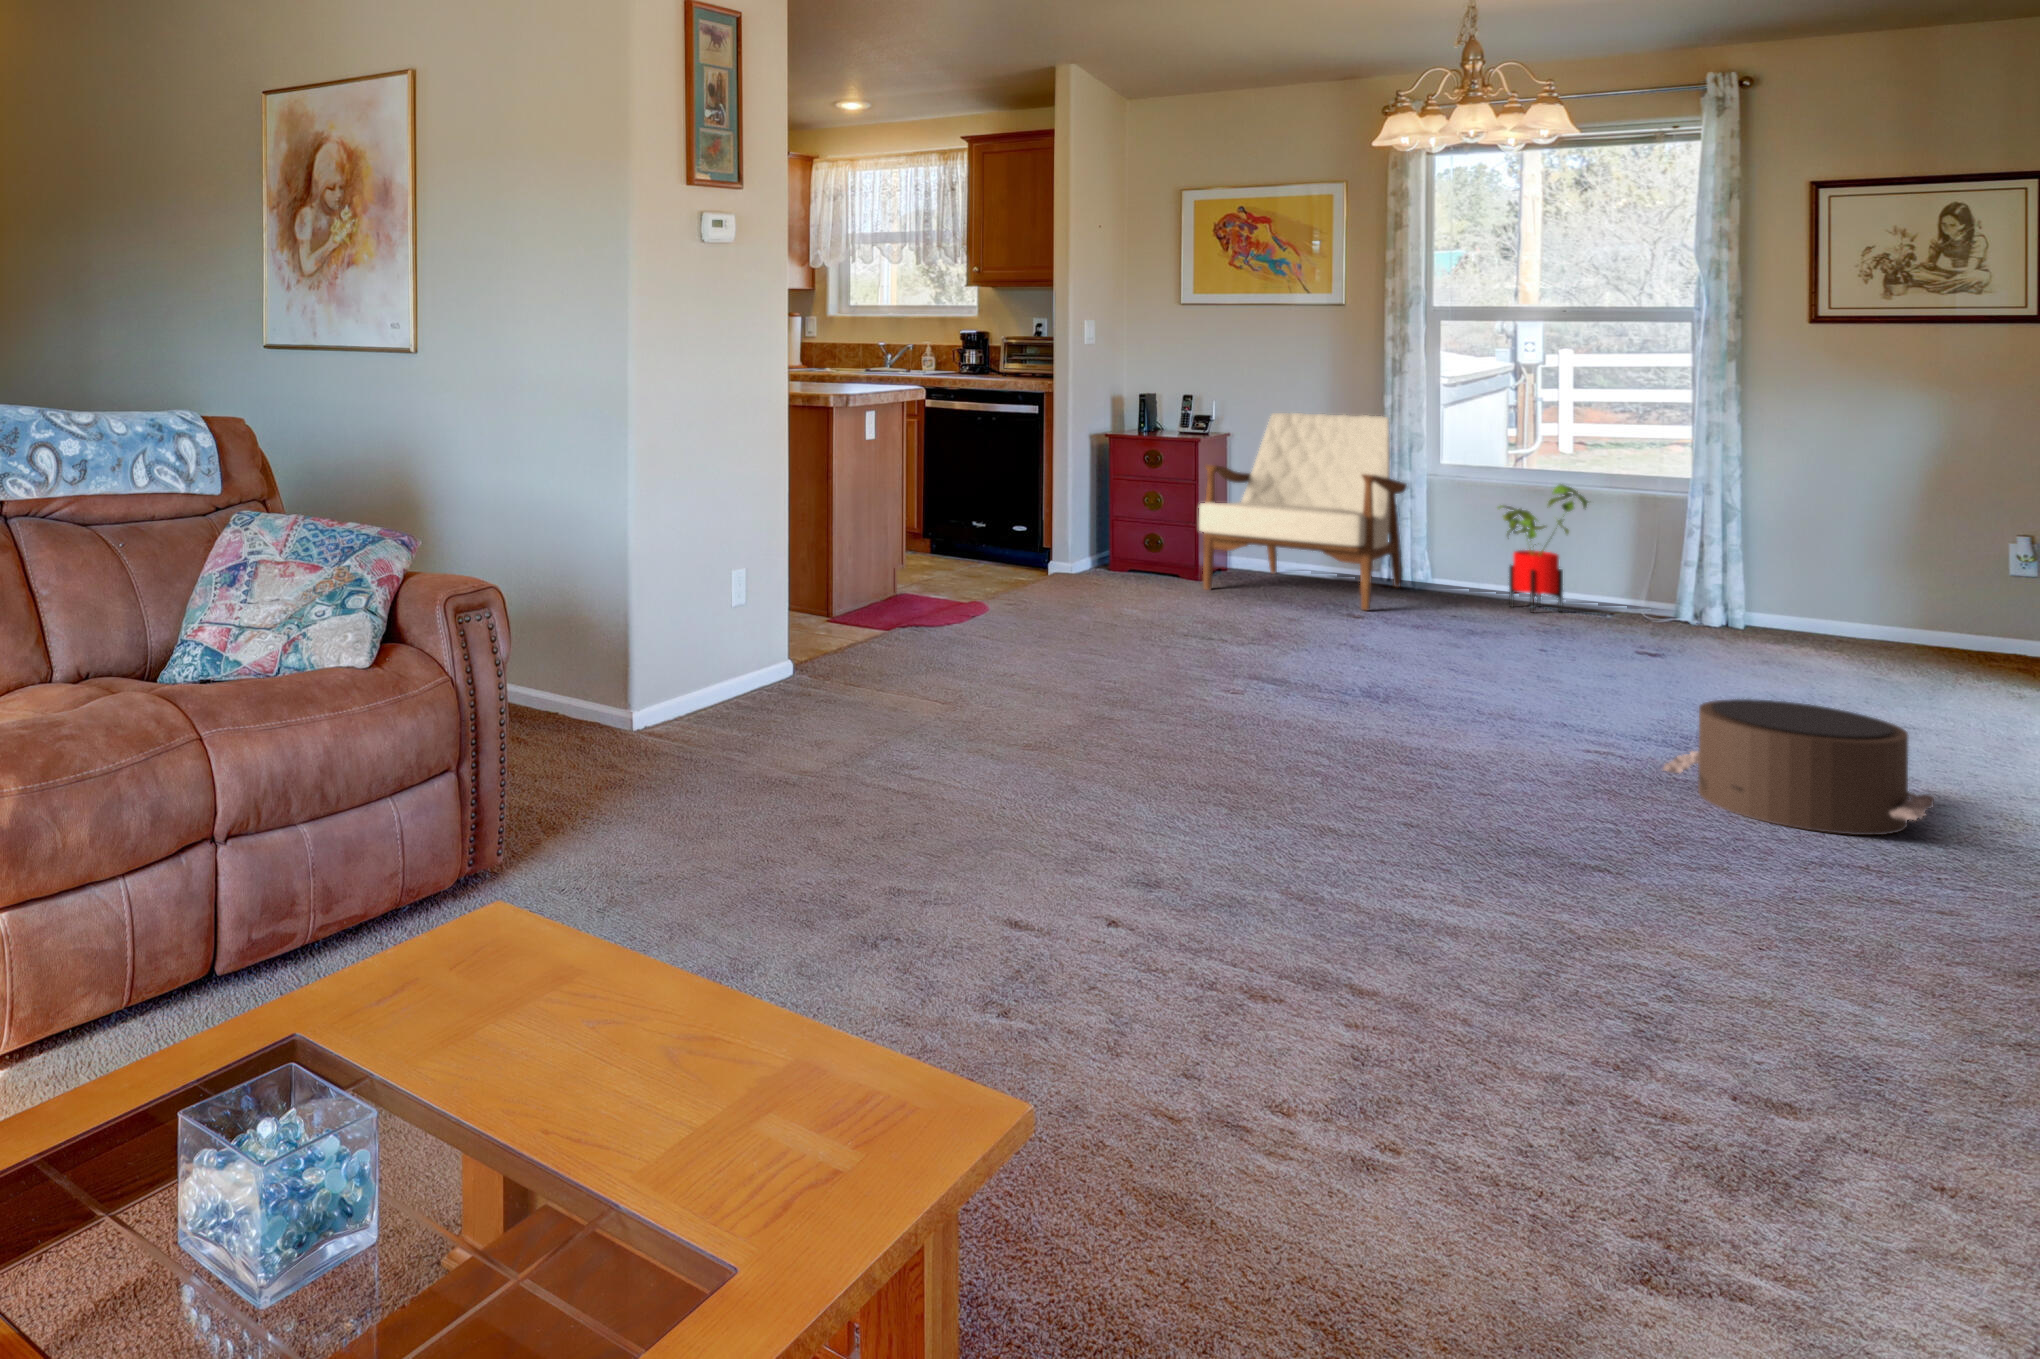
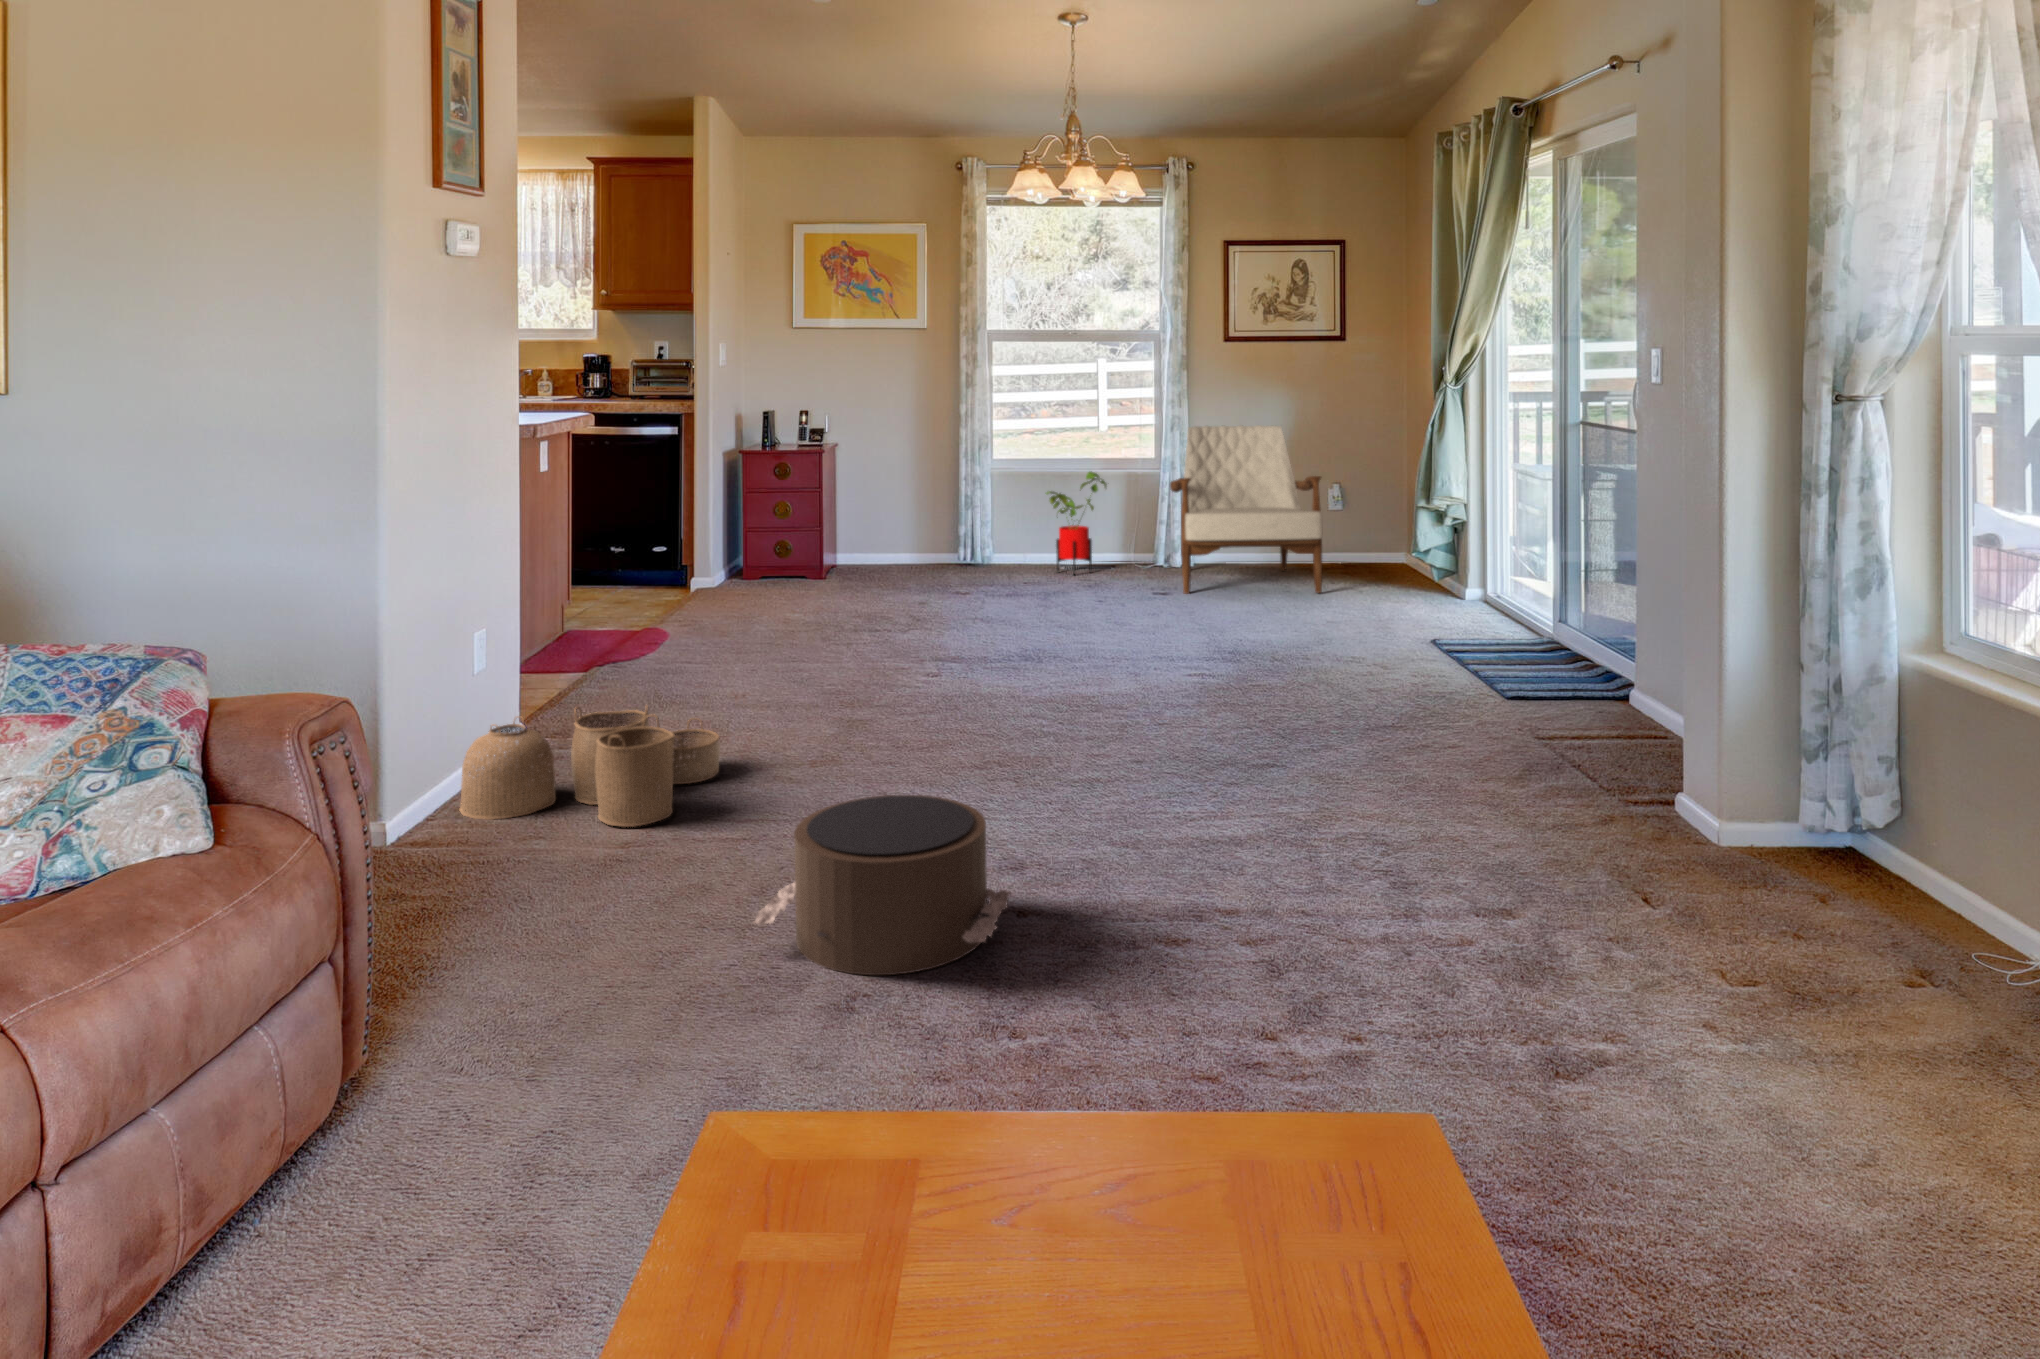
armchair: present [1199,413,1407,610] -> present [1170,425,1322,594]
woven basket: none [701,646,935,760] -> present [460,706,720,827]
pouf: present [1662,699,1935,835] -> present [754,795,1010,975]

